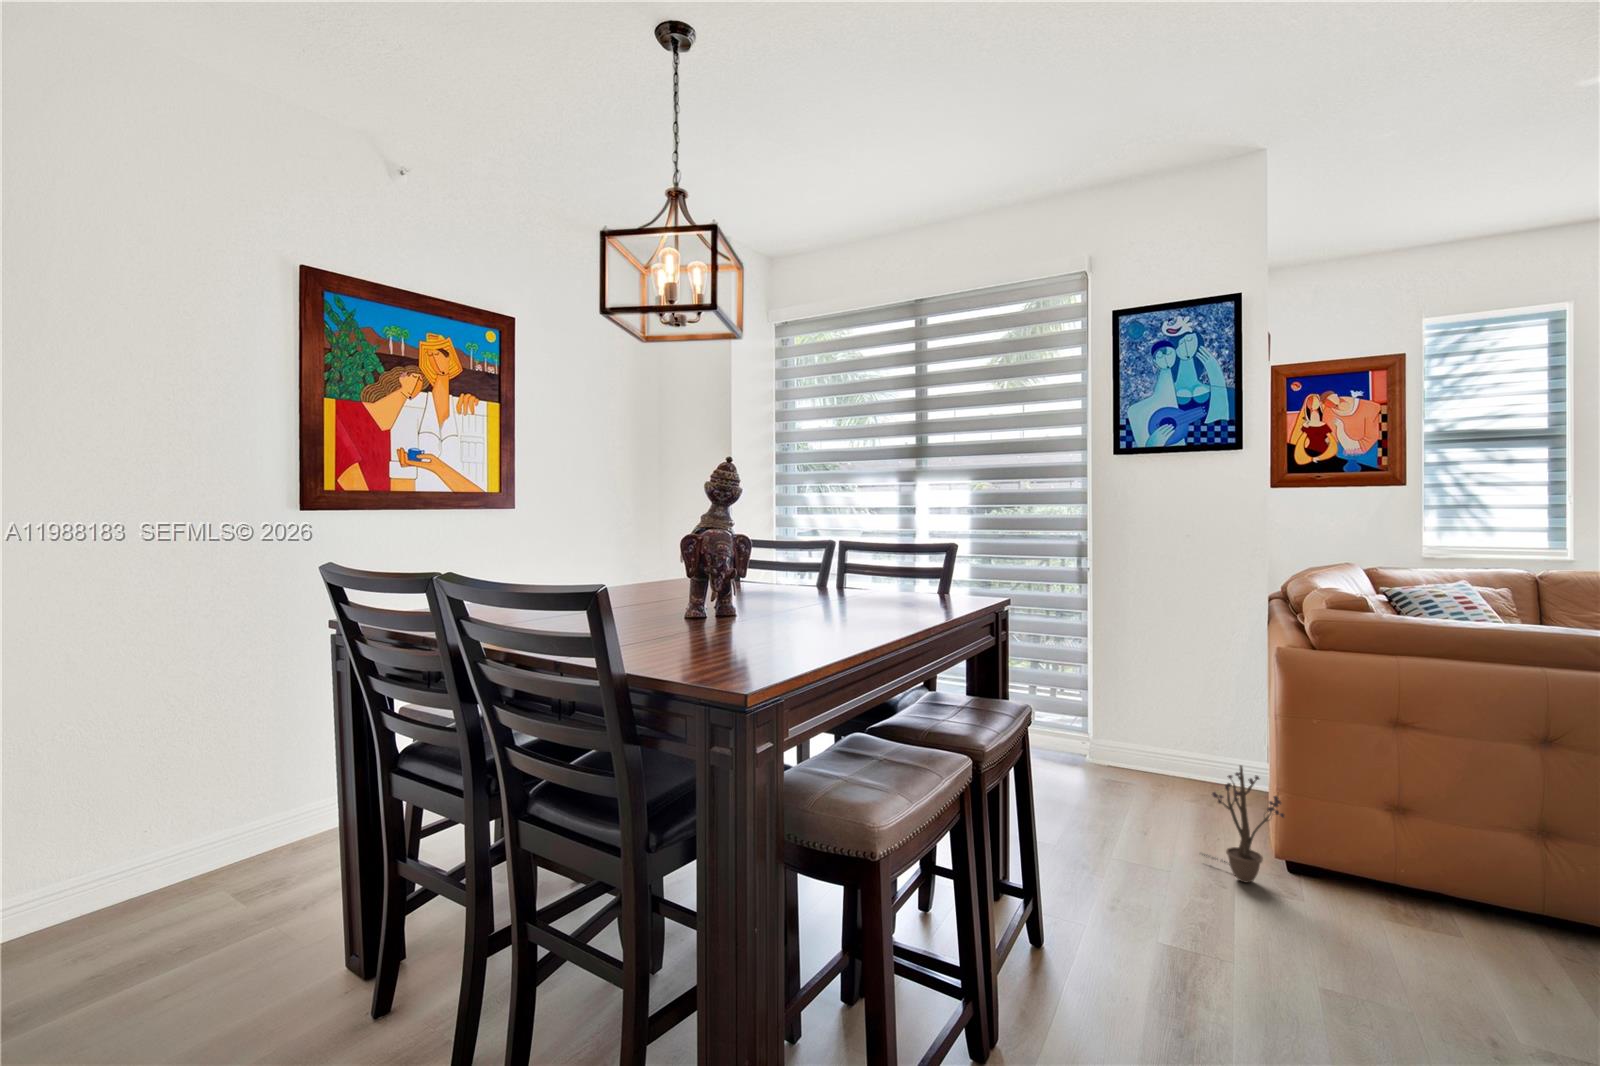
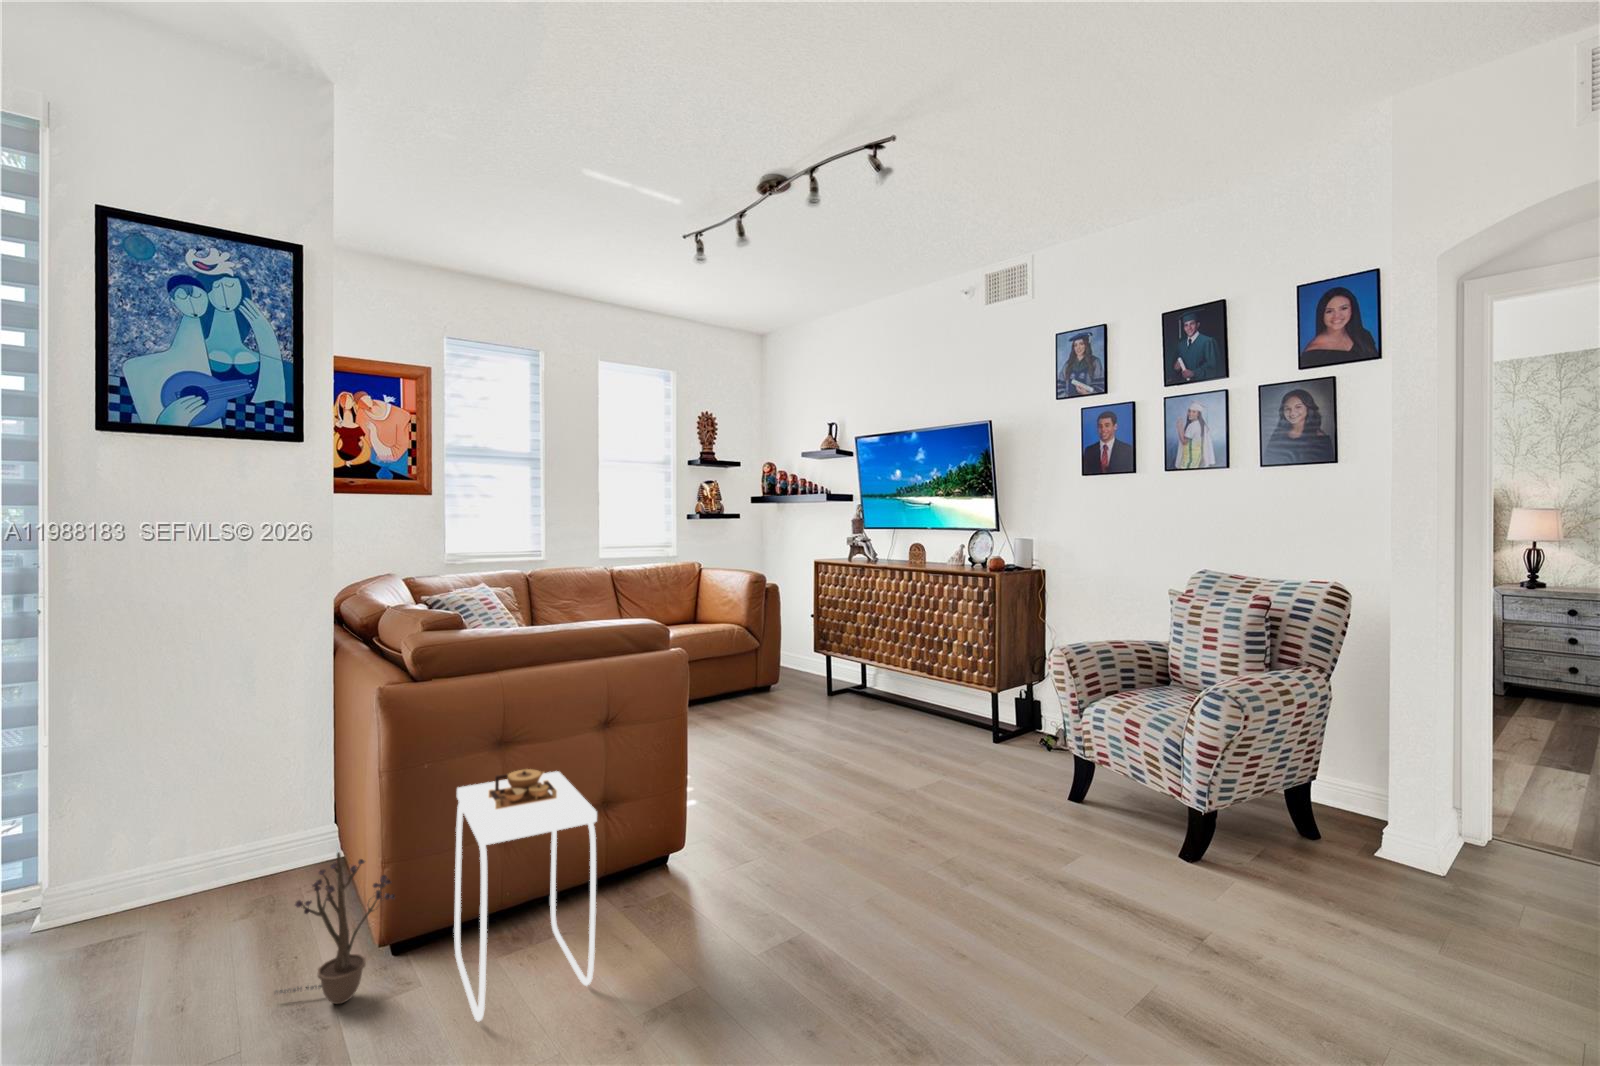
side table: none [1345,742,1484,980] -> present [454,769,597,1021]

